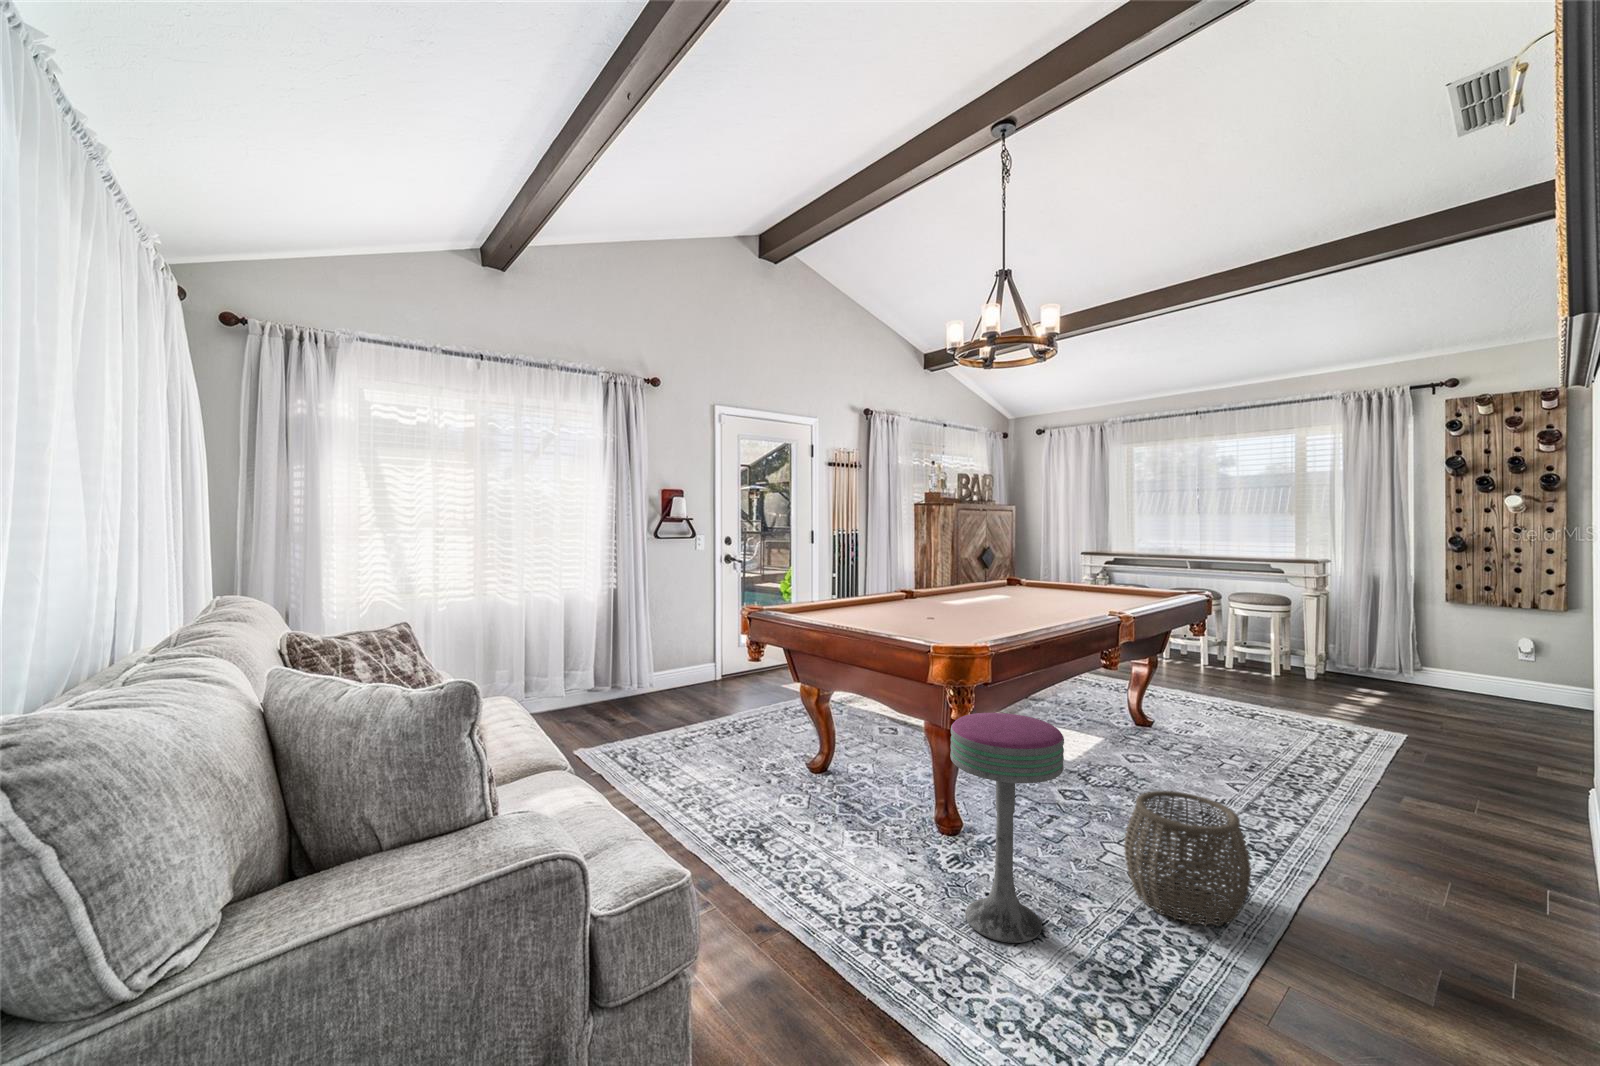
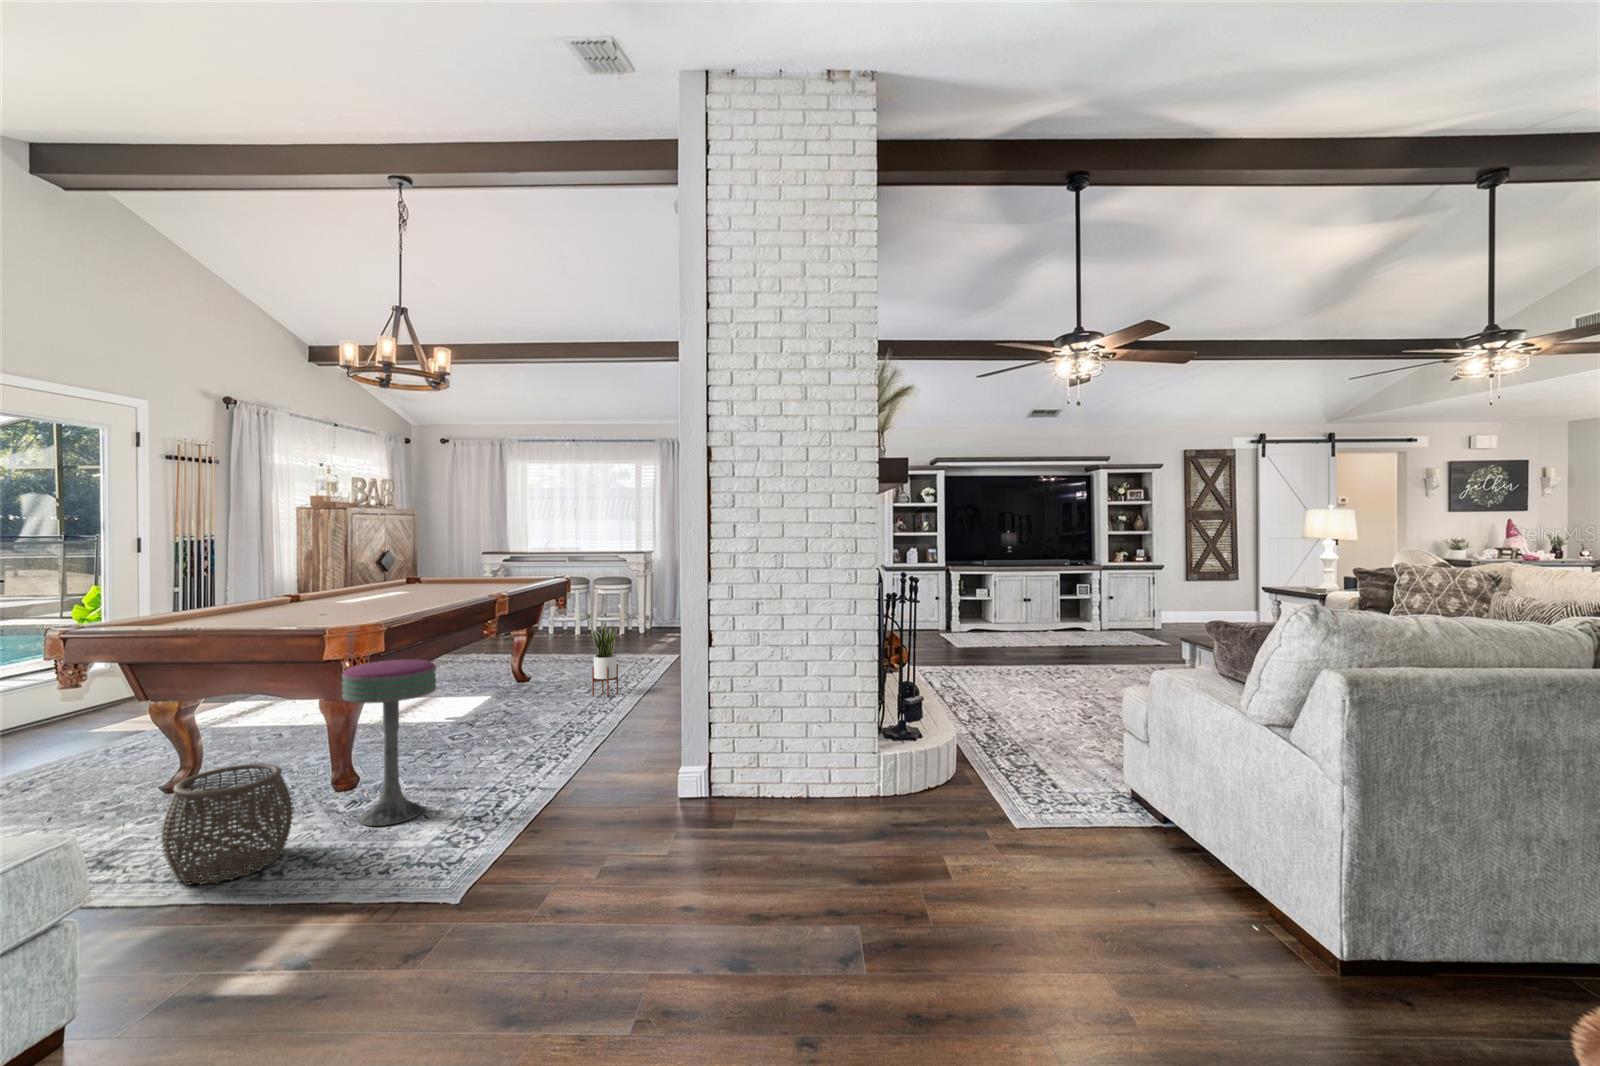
potted plant: none [1247,667,1289,777] -> present [590,621,618,697]
woven basket: present [1124,791,1251,926] -> present [161,764,294,885]

